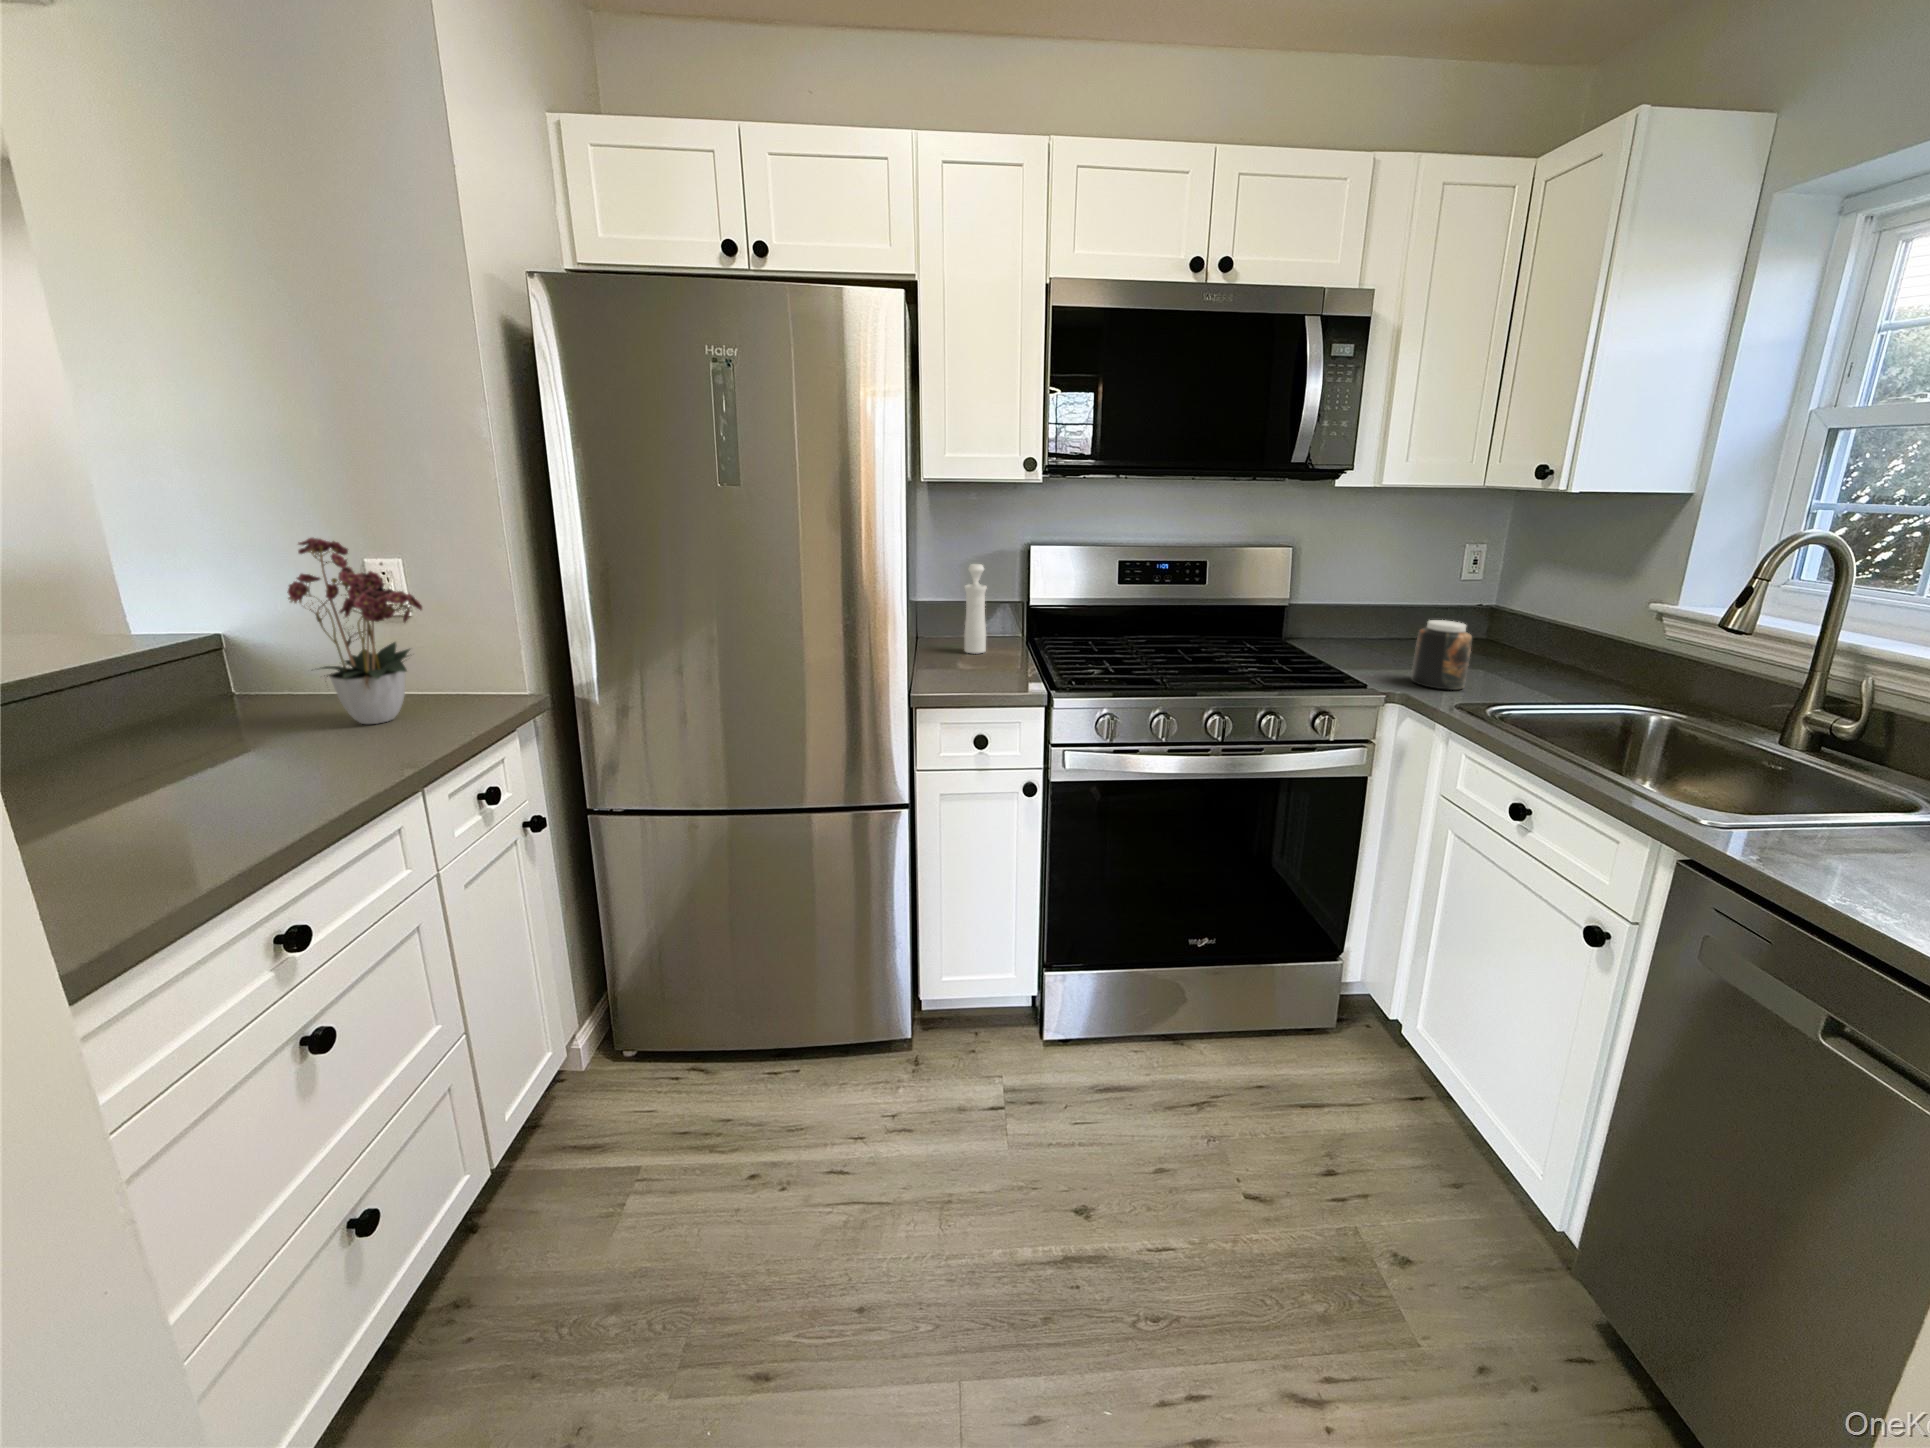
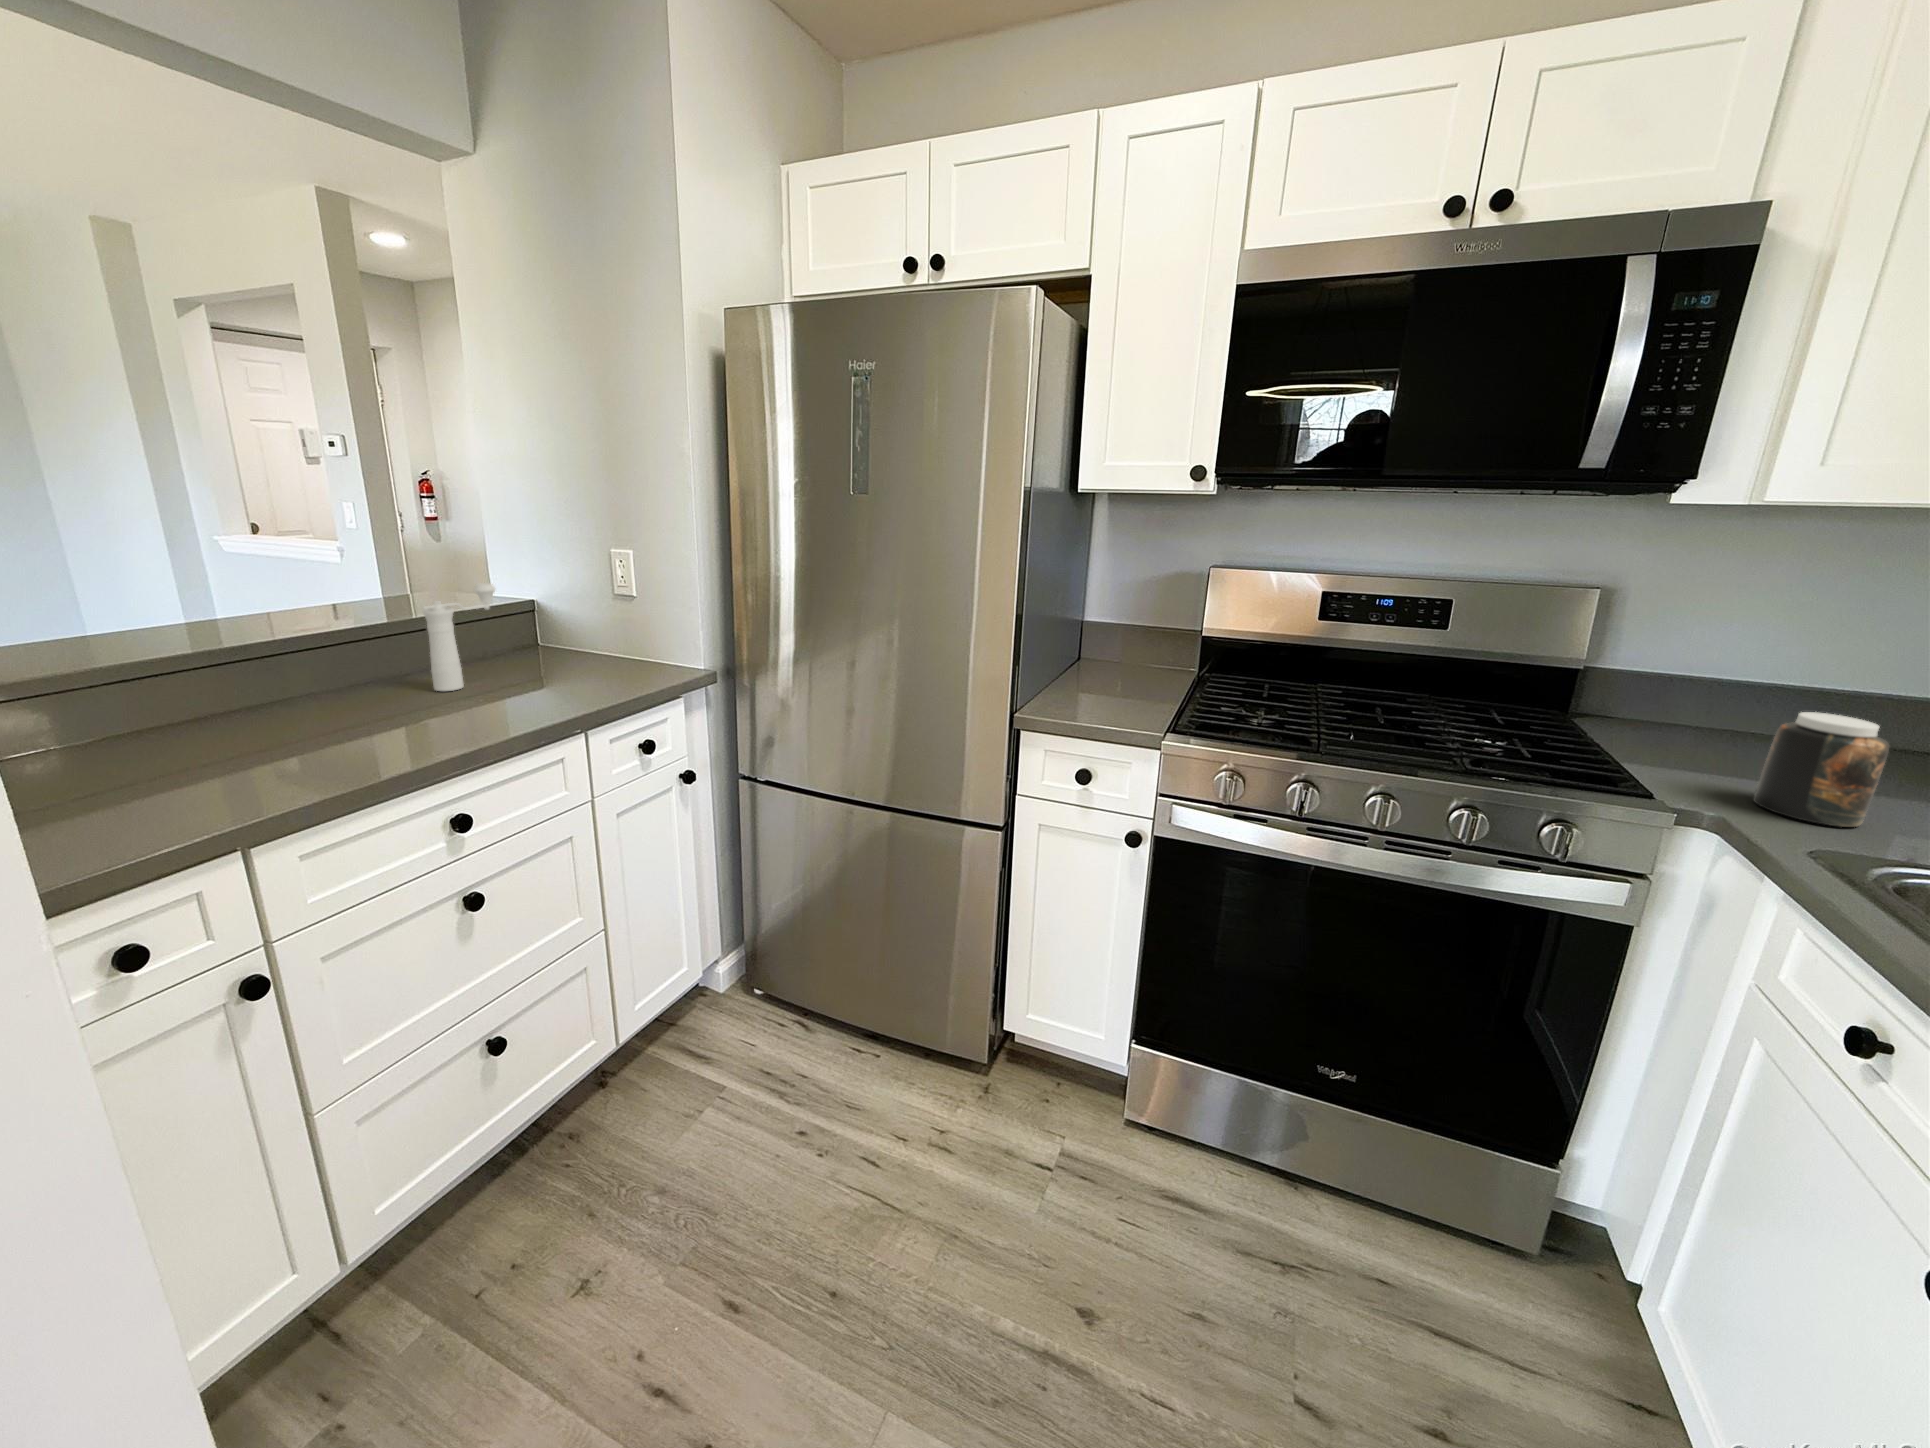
flower arrangement: present [287,538,422,724] -> none [542,524,632,677]
pepper mill: present [964,564,987,654] -> present [423,583,495,691]

